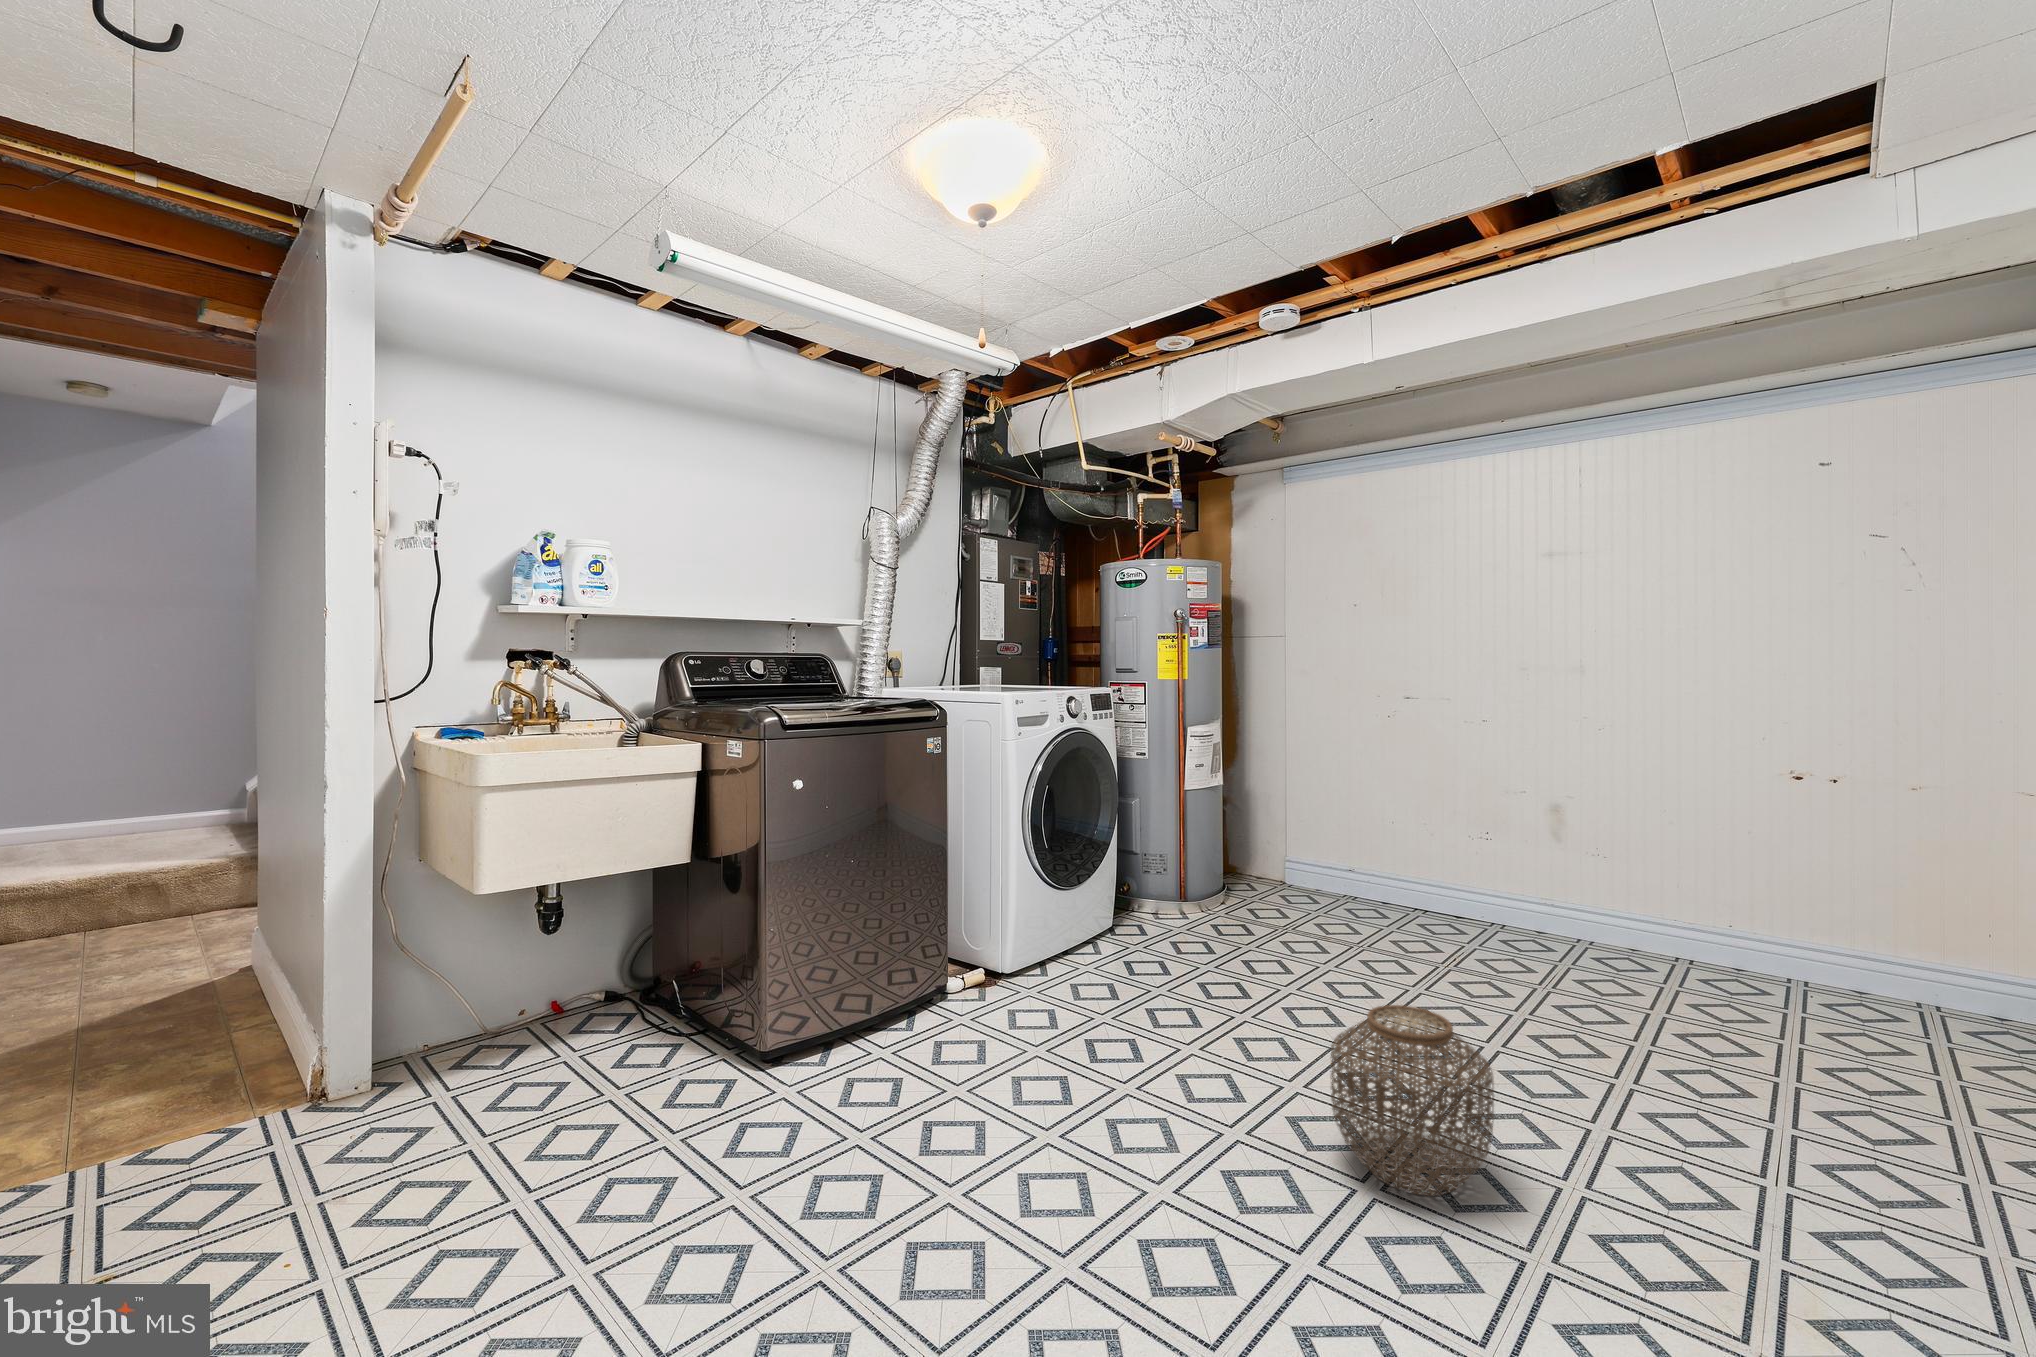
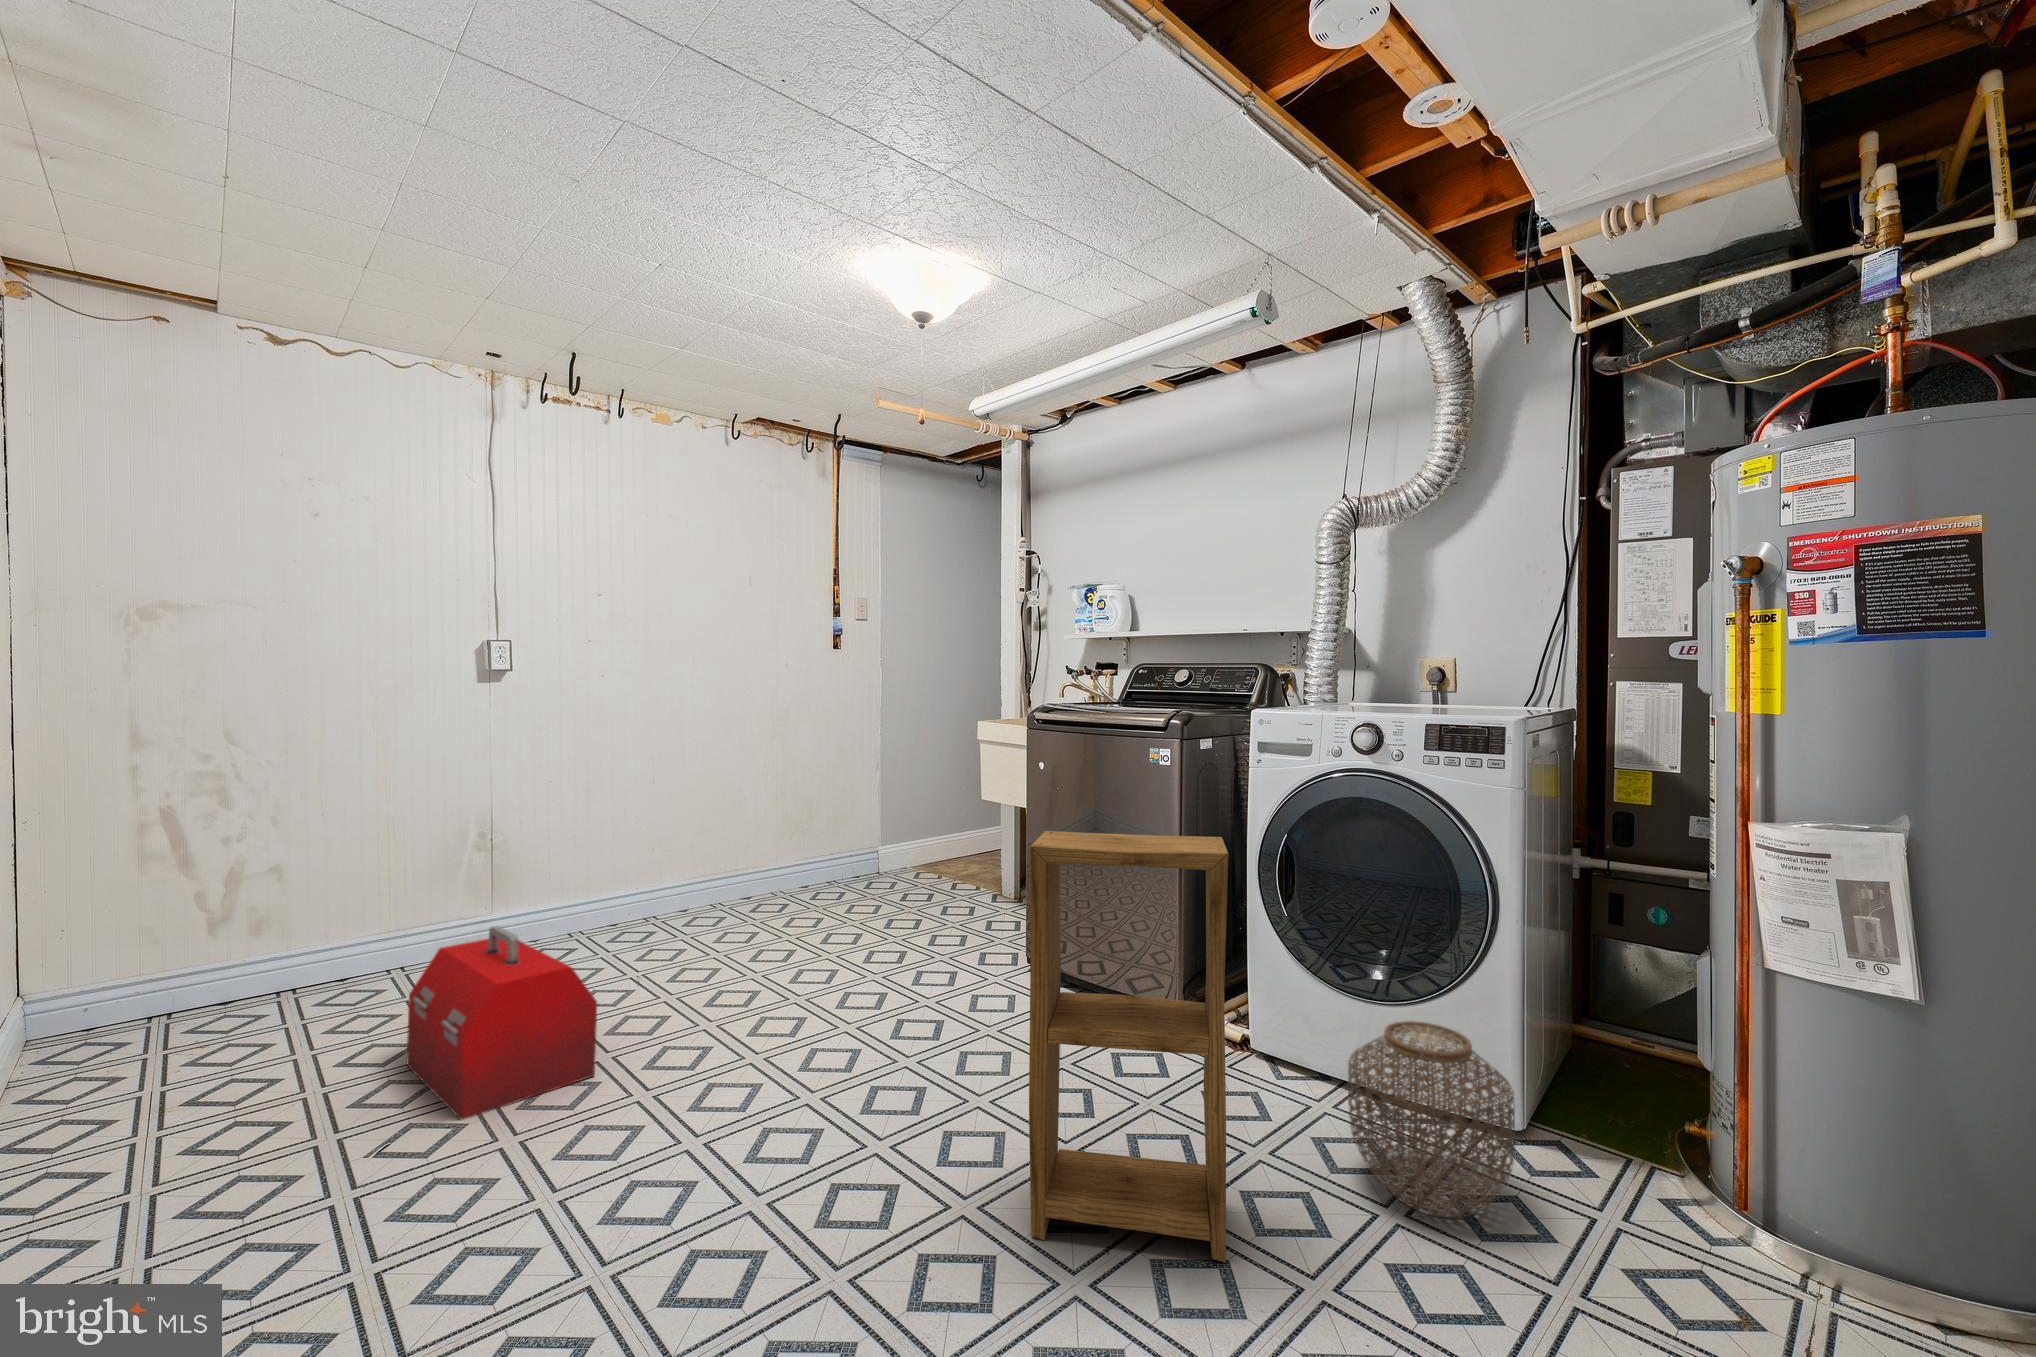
shelving unit: none [1012,820,1212,1243] -> present [1029,831,1228,1263]
toolbox: none [363,922,562,1121] -> present [407,926,597,1120]

